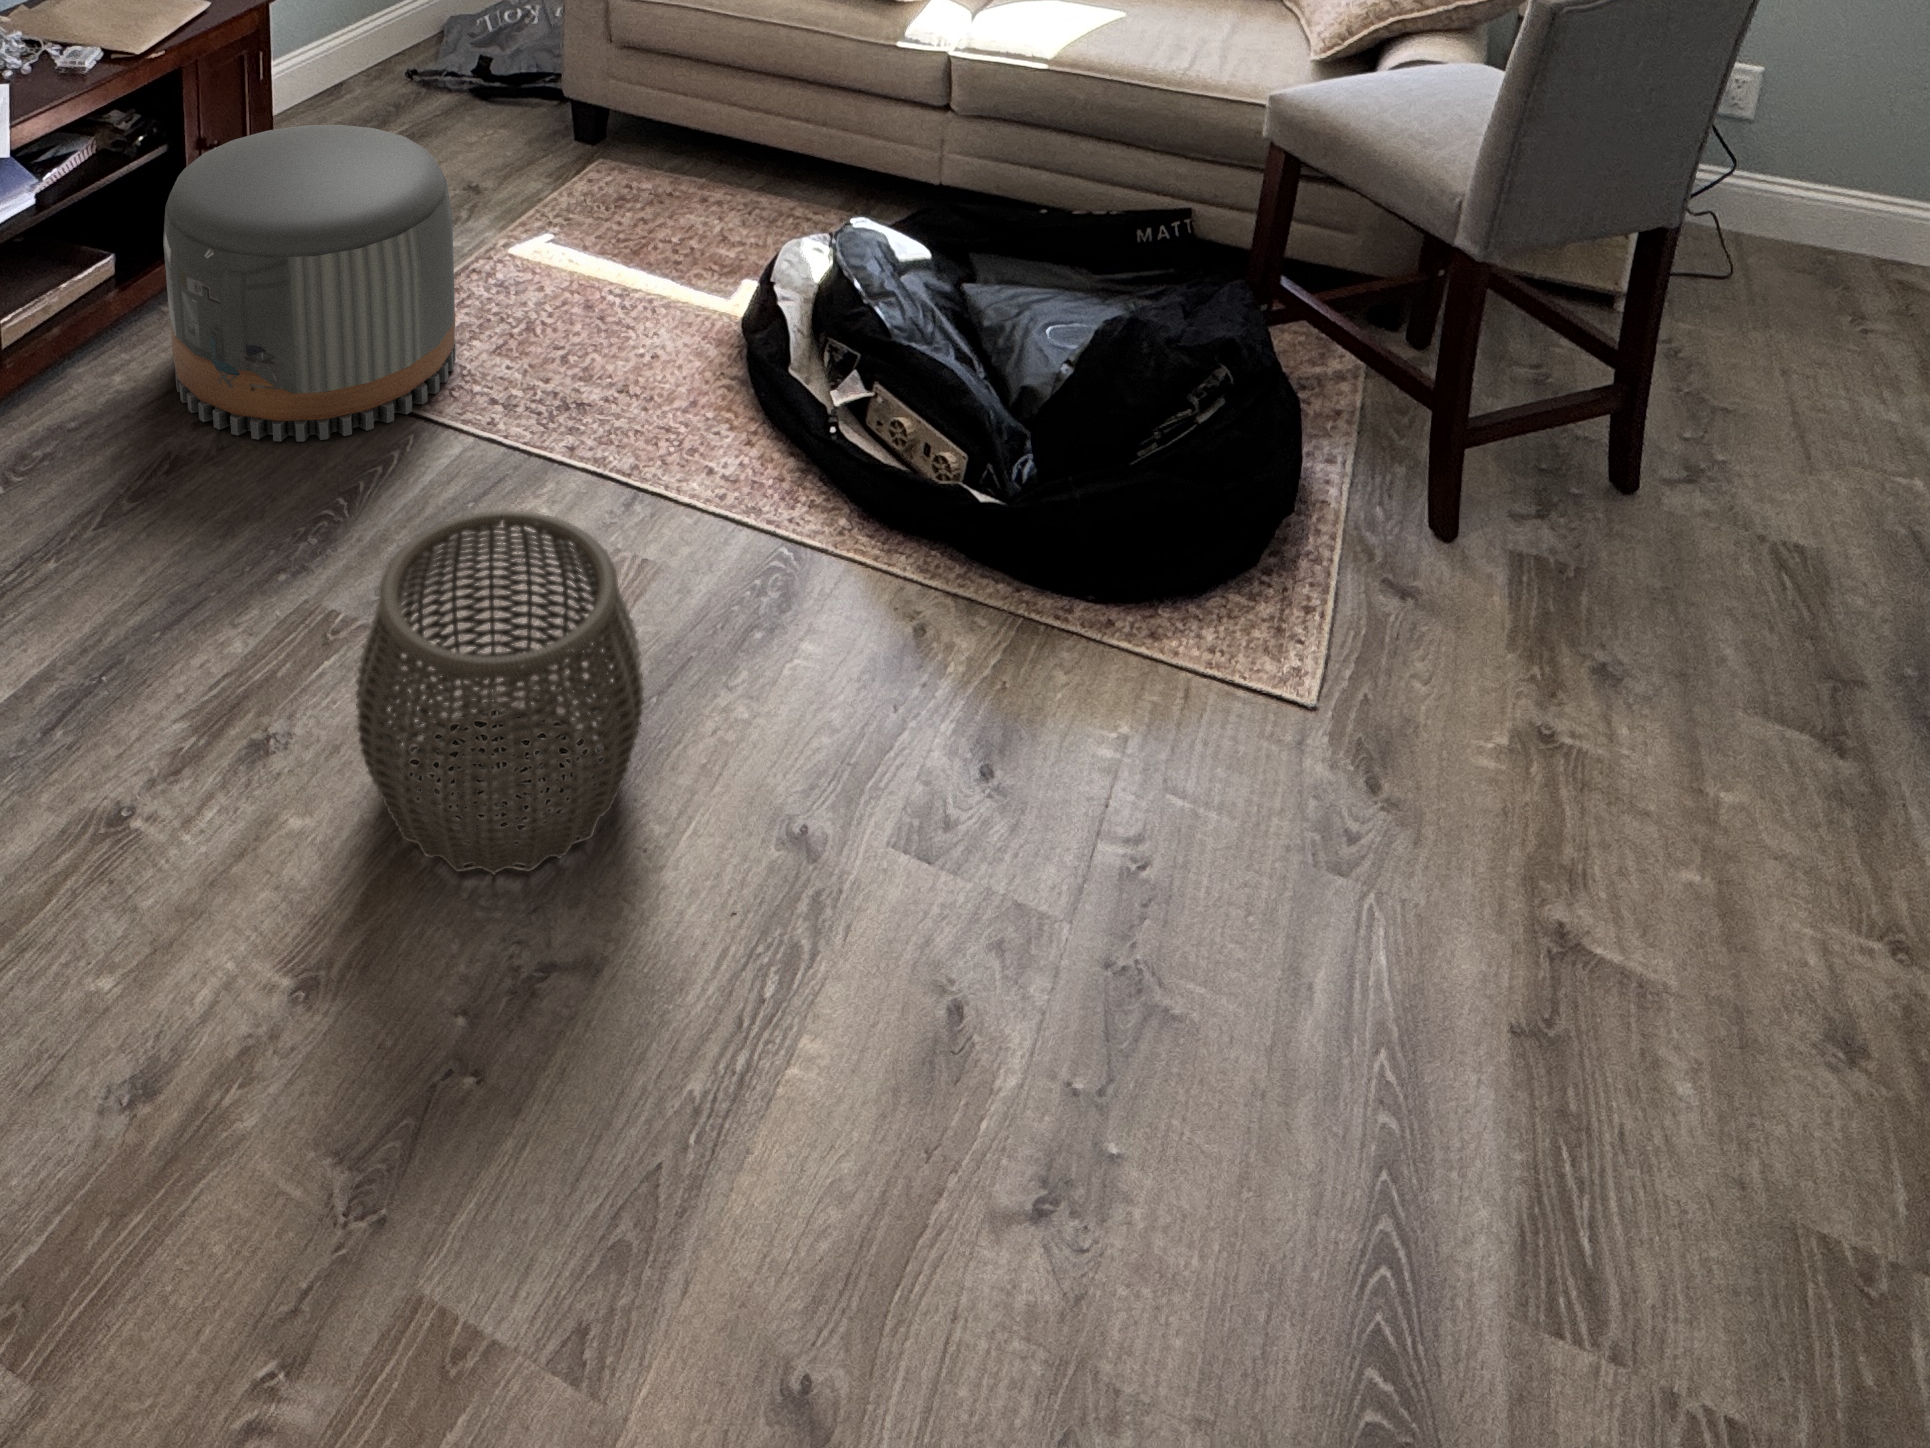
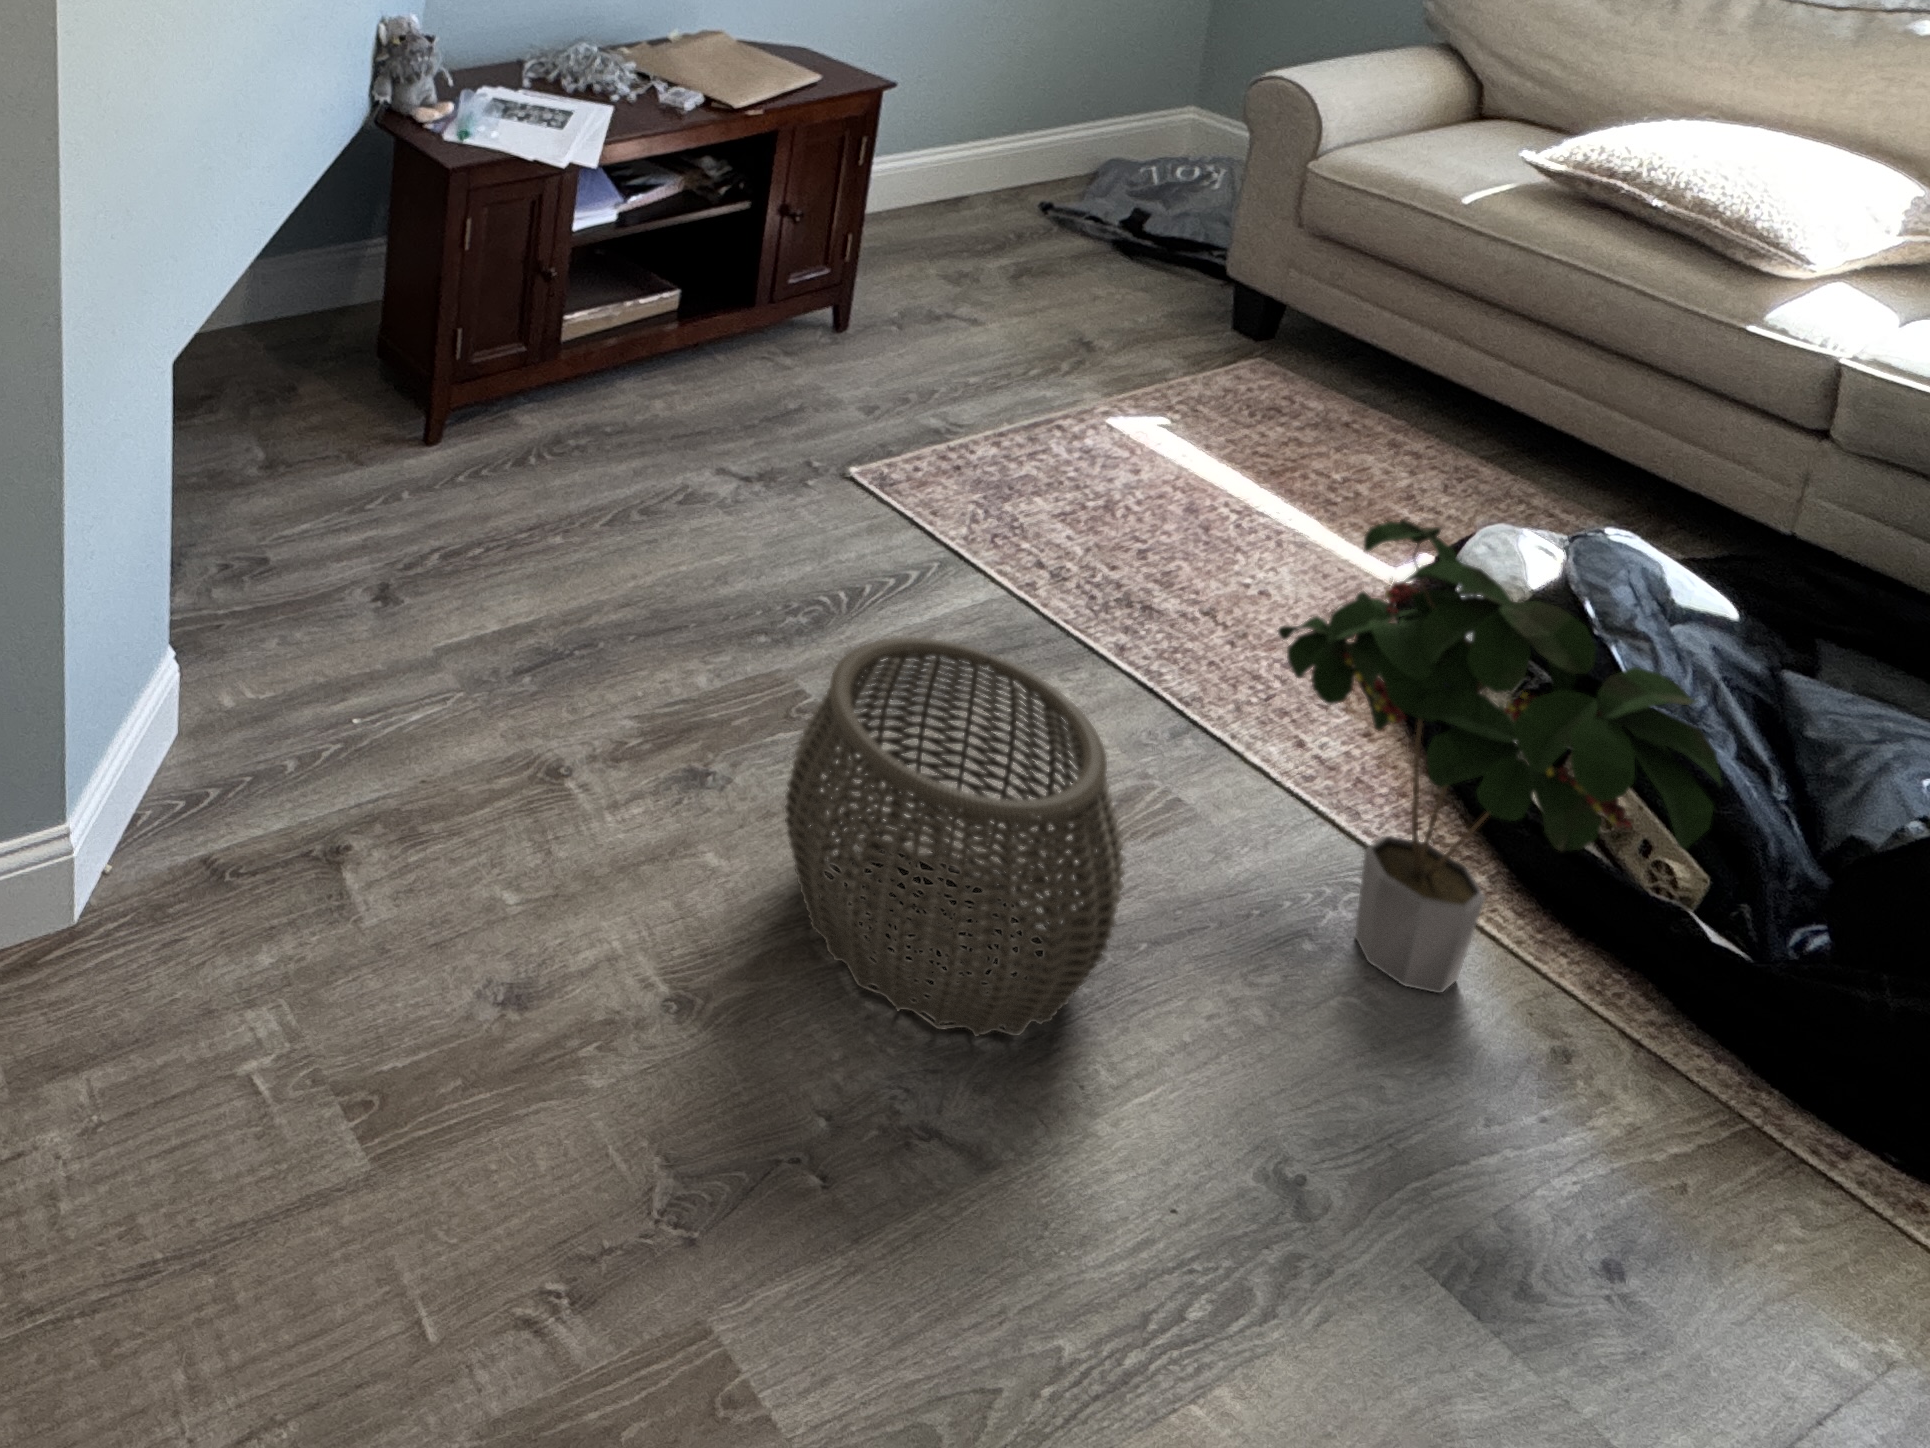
pouf: present [163,125,455,441] -> none [706,212,1032,543]
potted plant: none [691,267,985,632] -> present [1278,519,1721,993]

